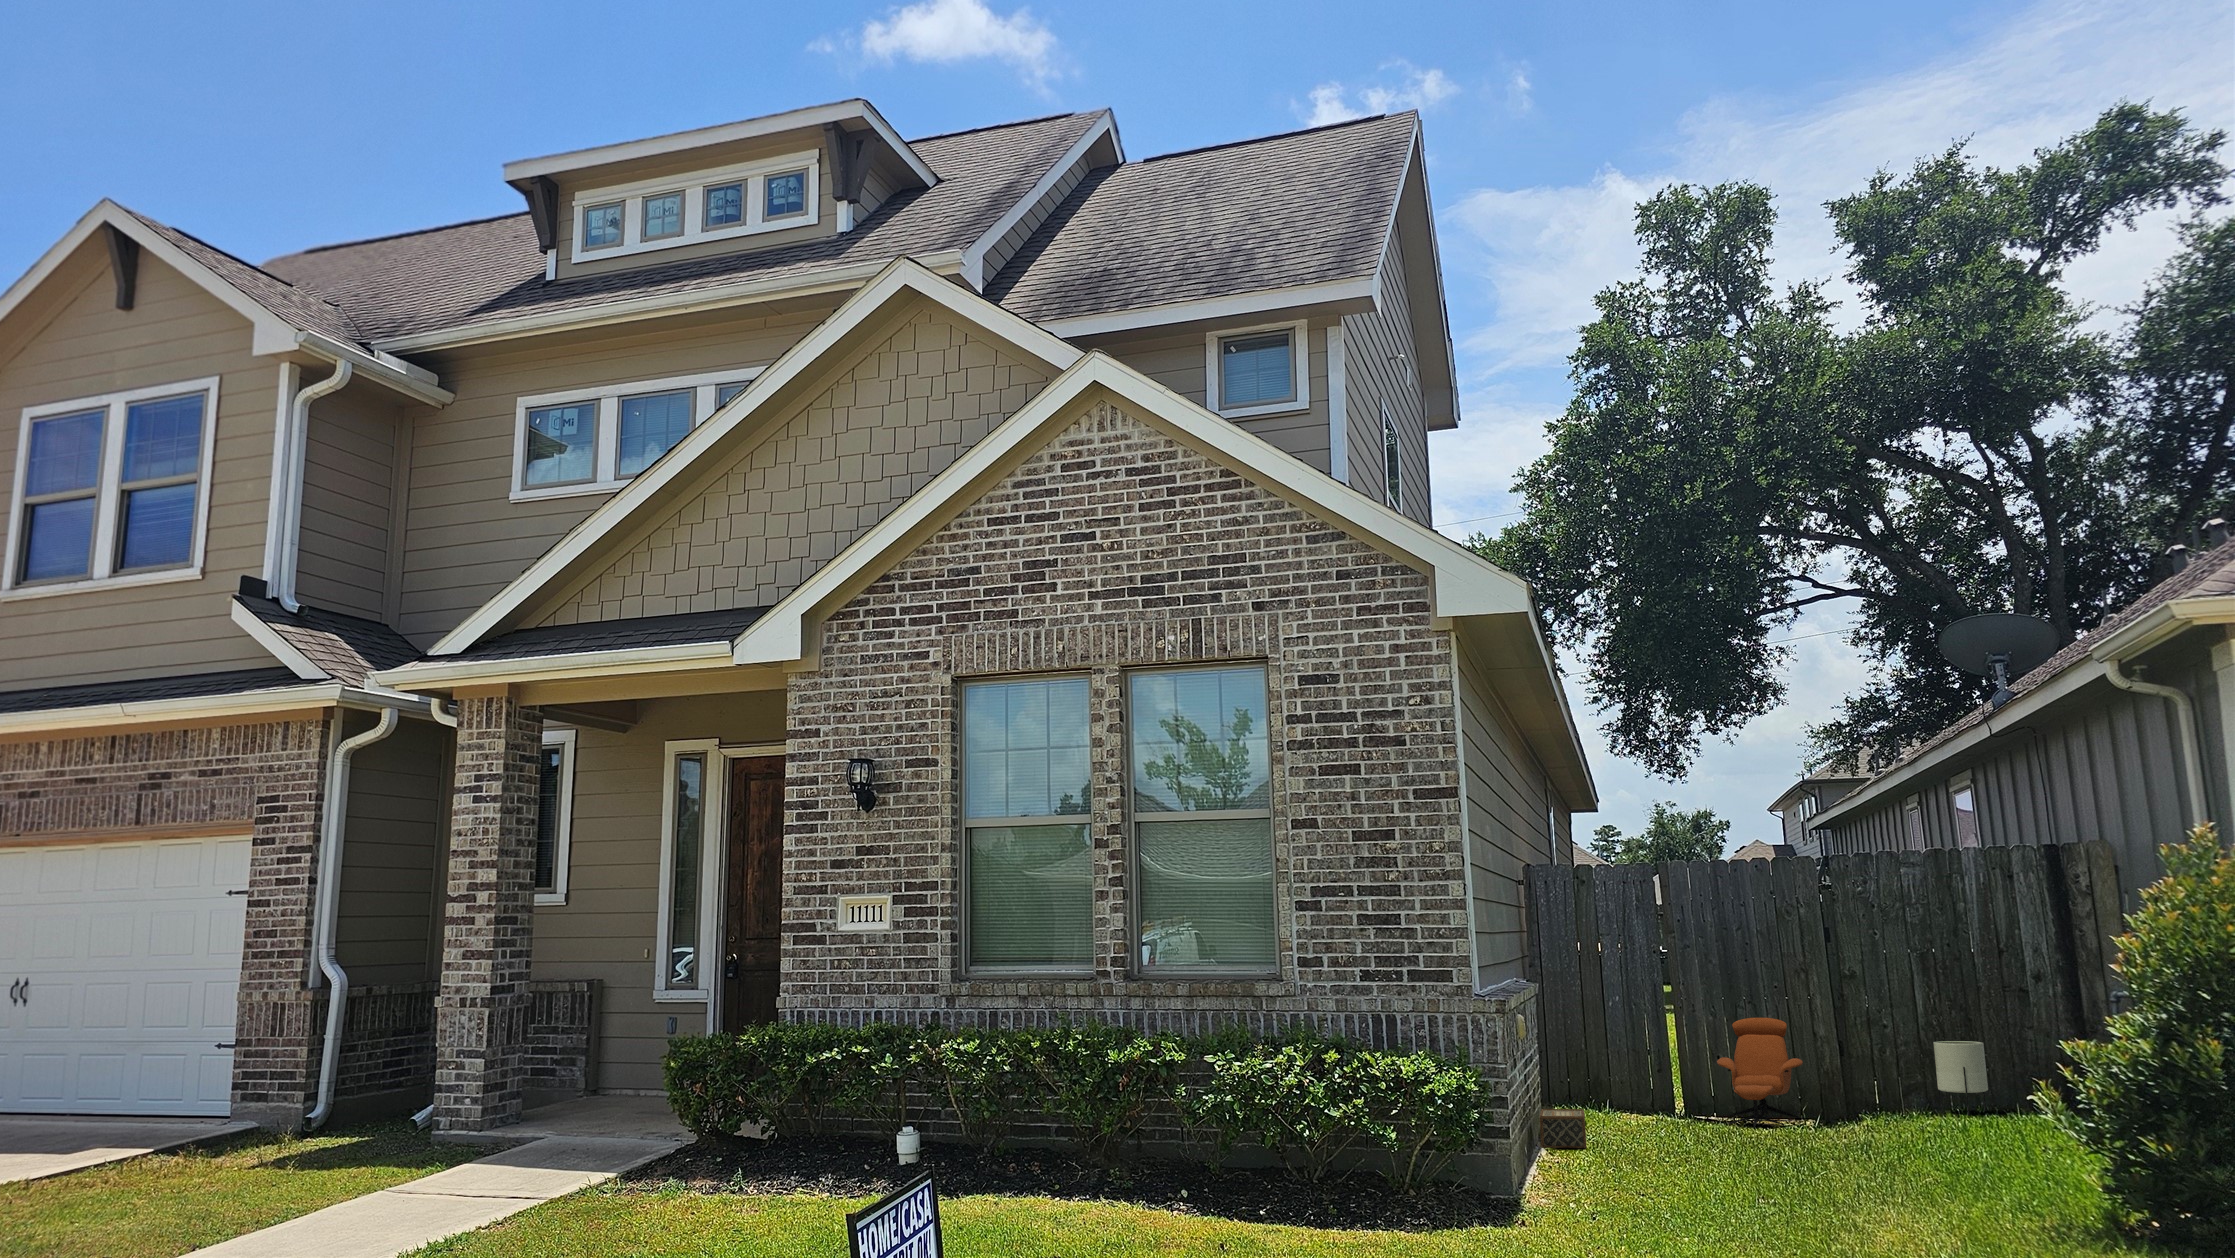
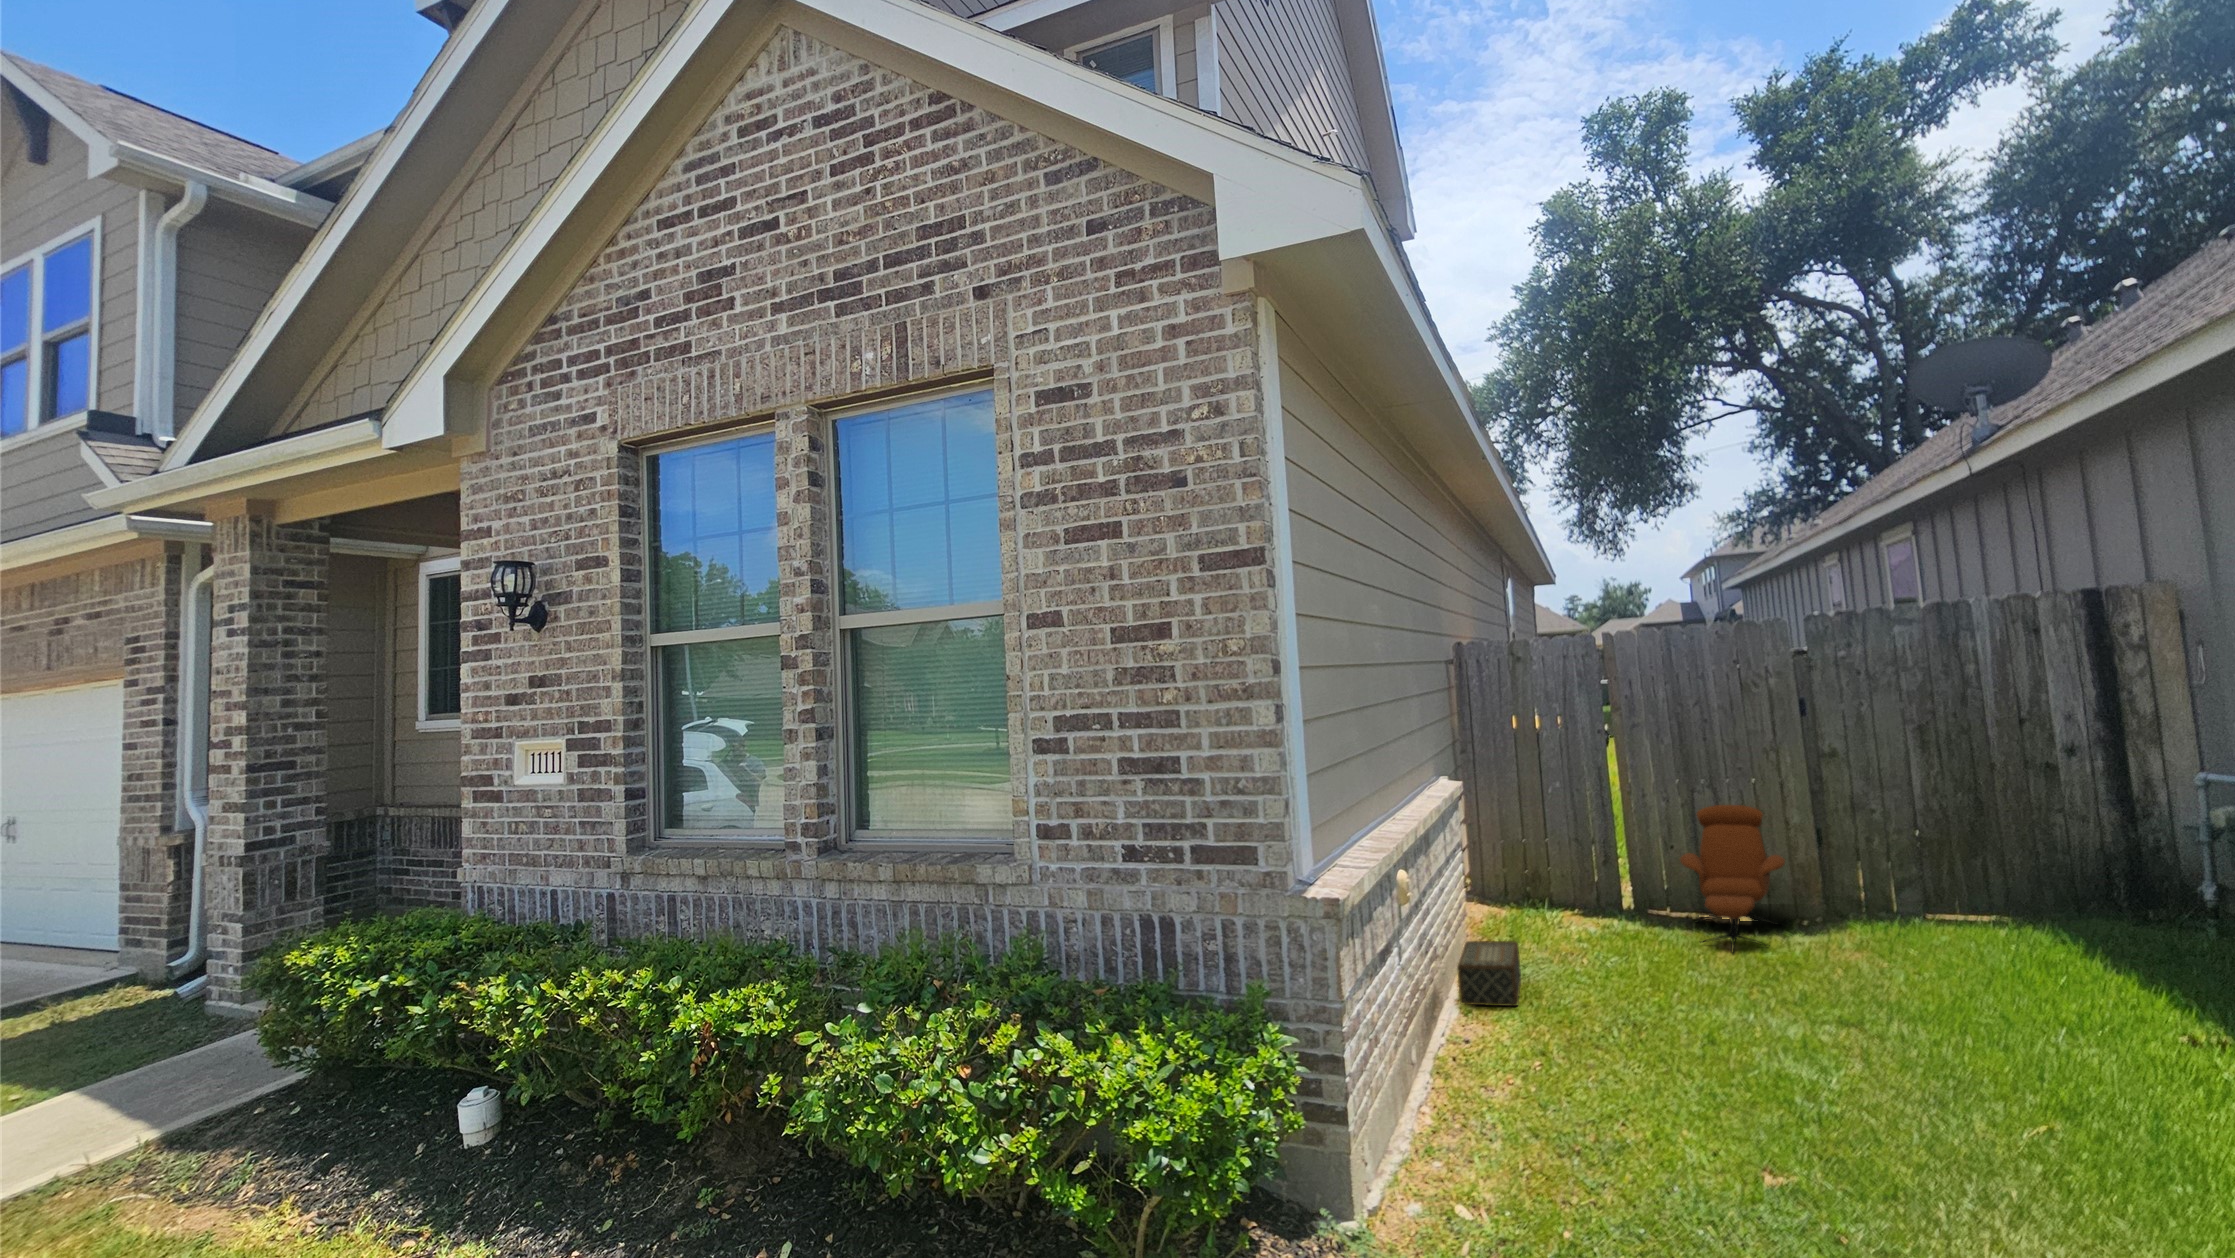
planter: present [1934,1041,1988,1115] -> none [1950,829,2025,924]

